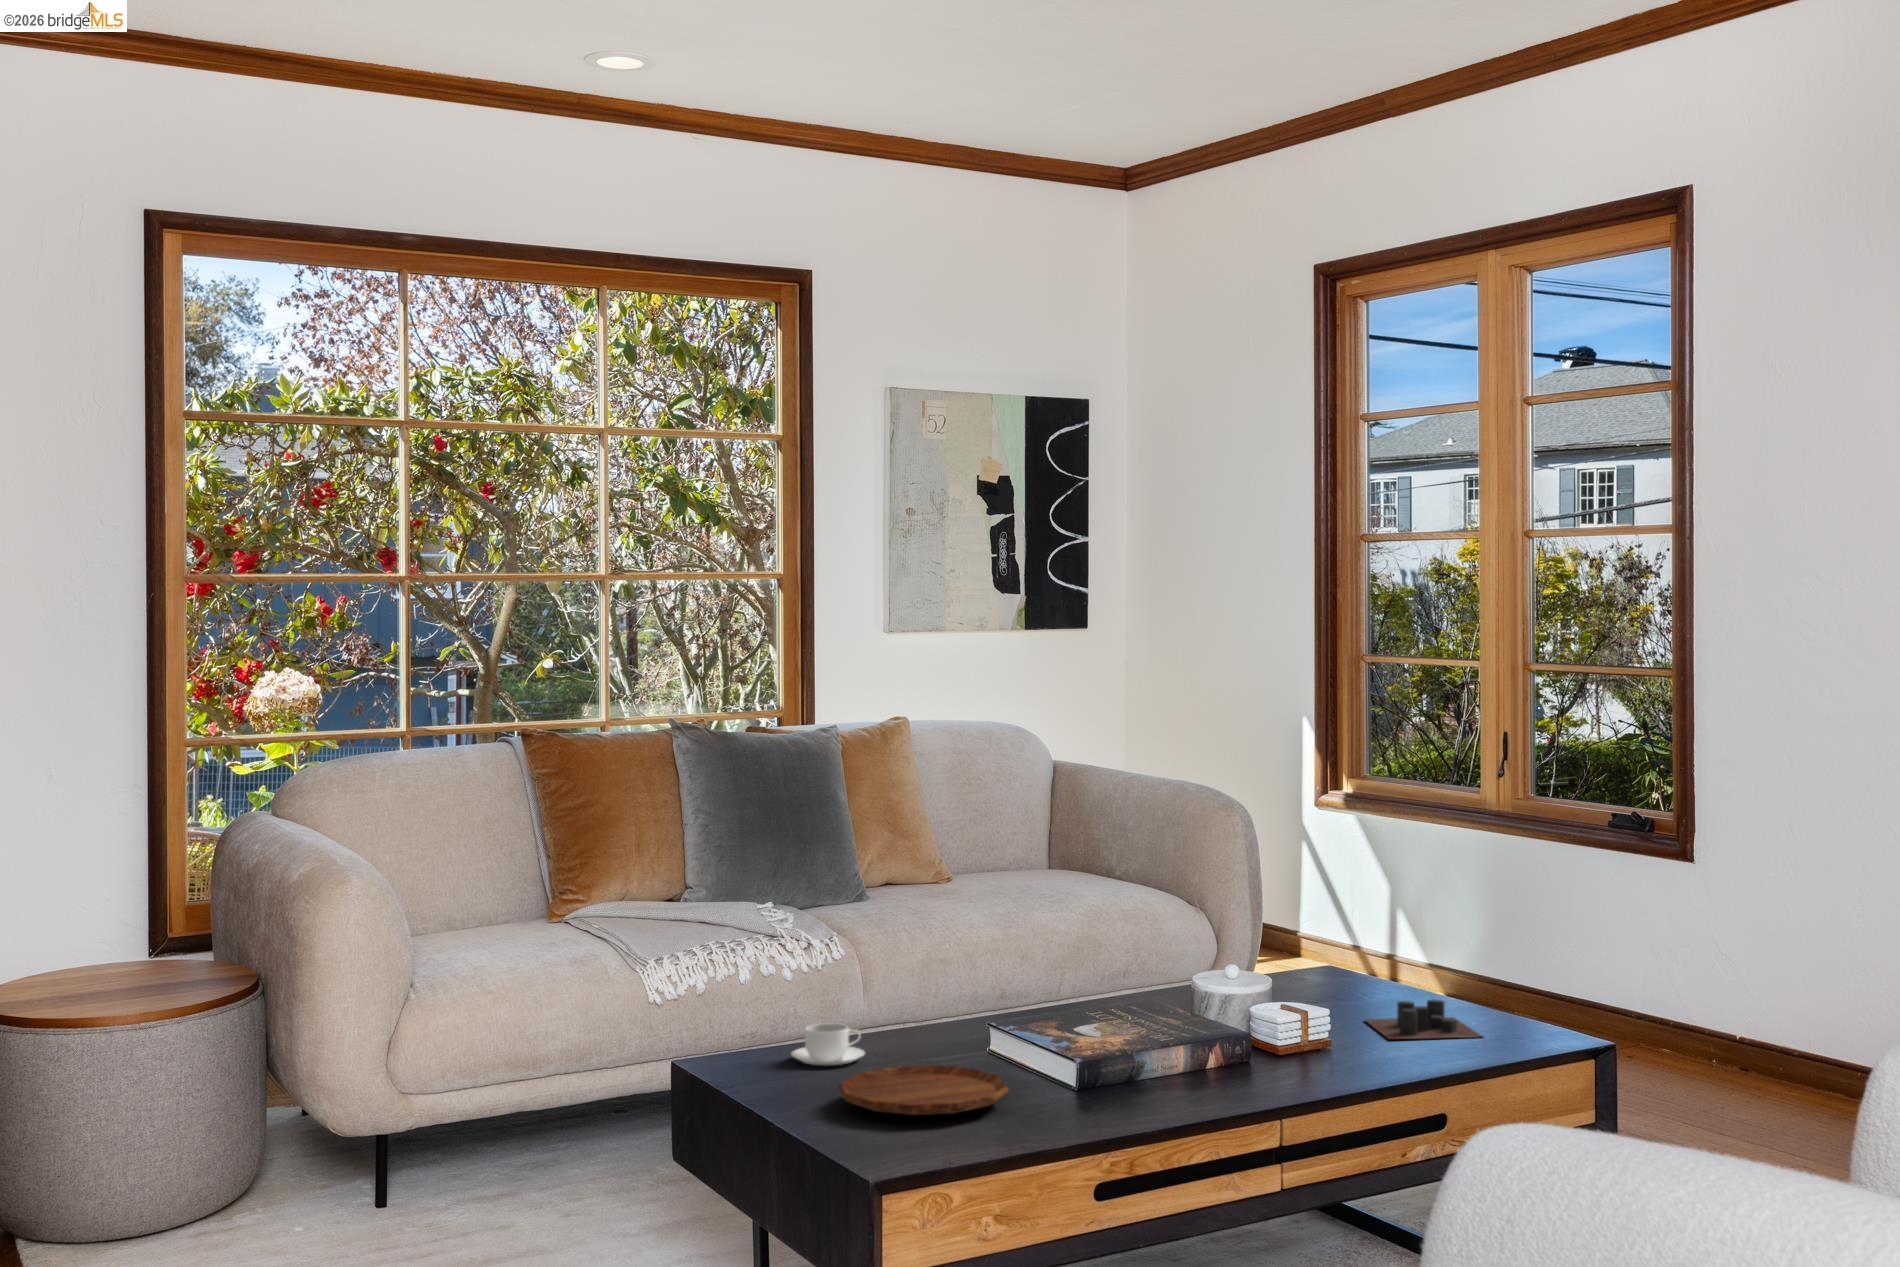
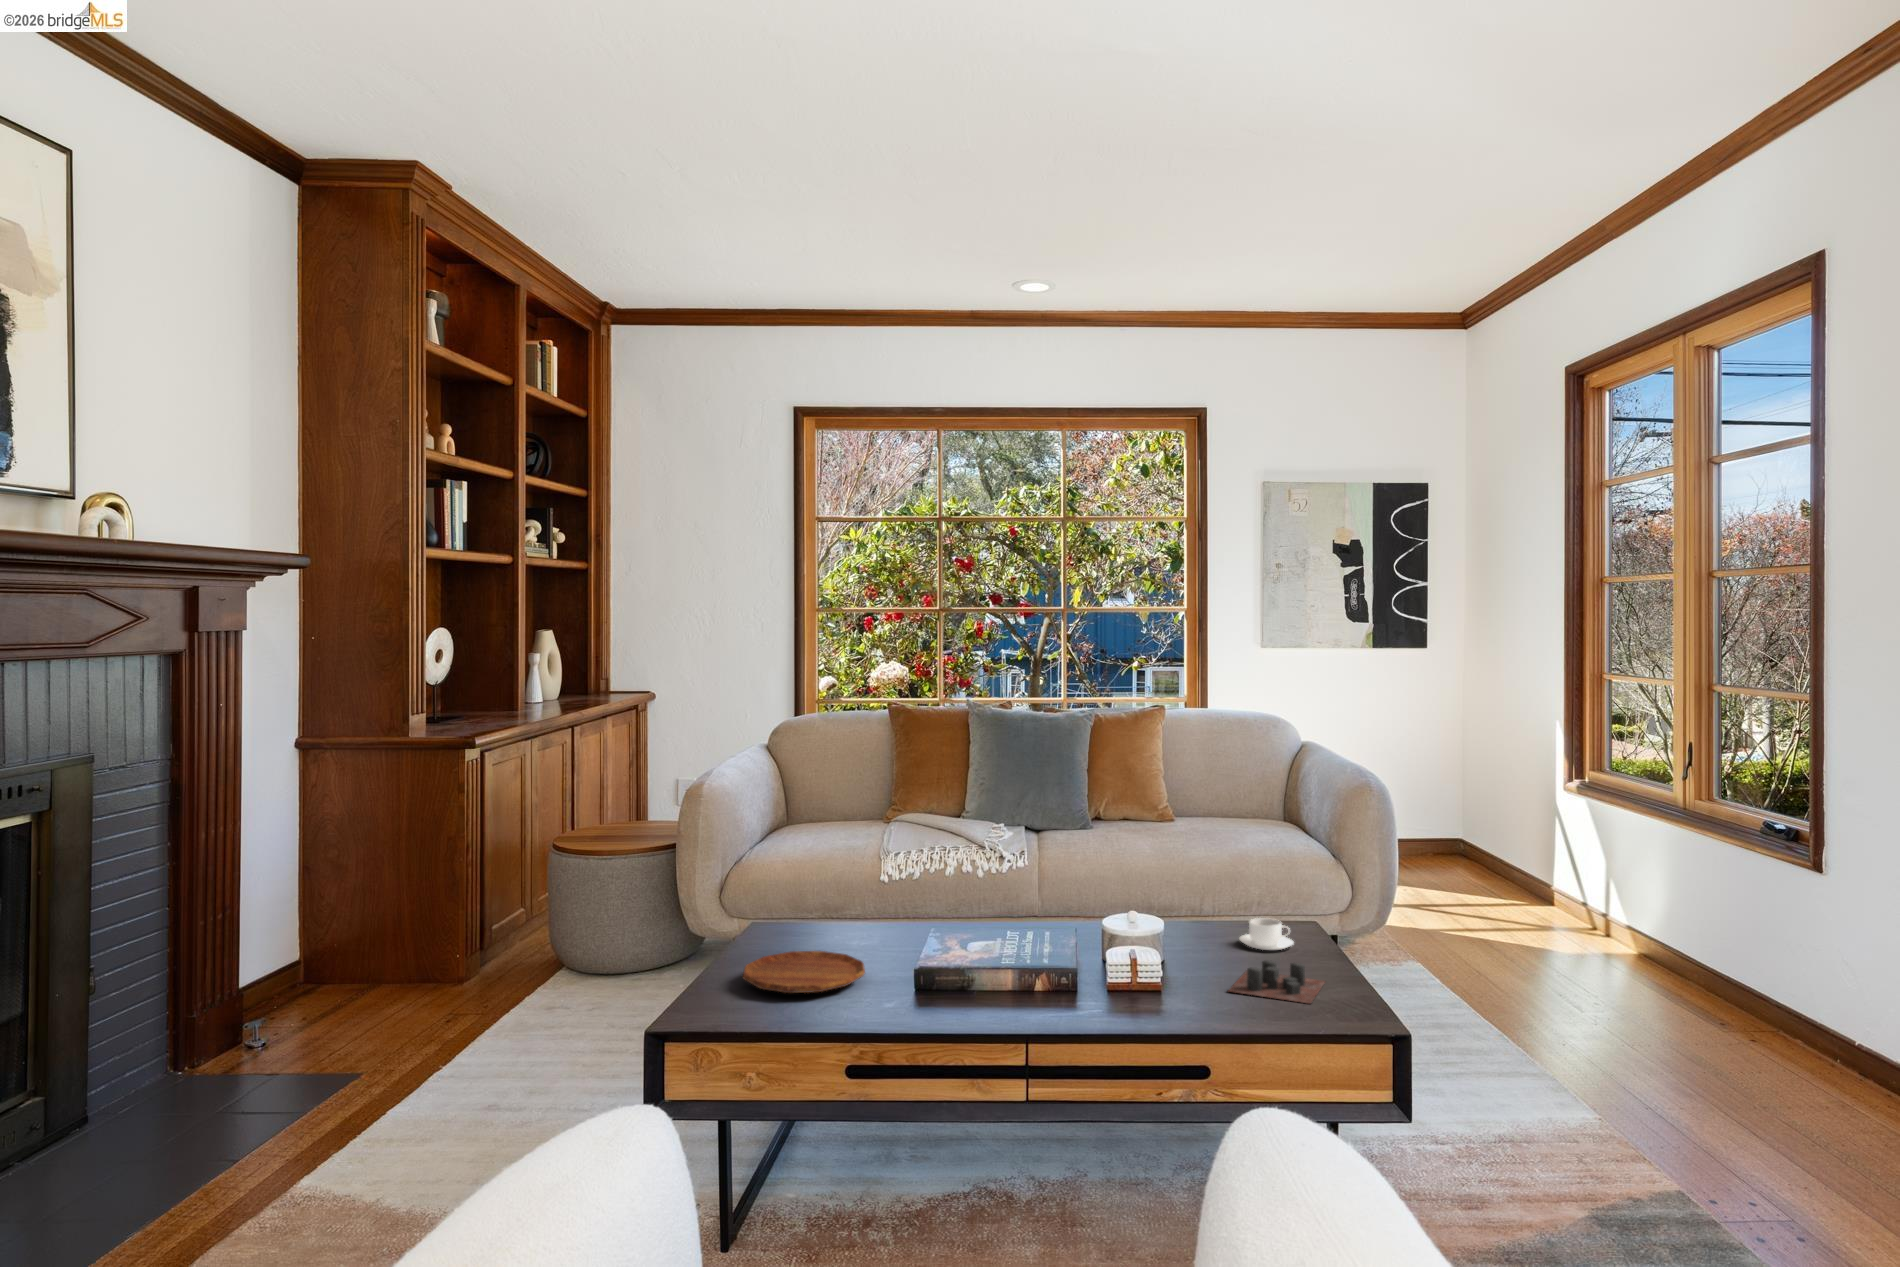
coffee cup: present [791,1023,865,1065] -> present [1239,918,1294,950]

